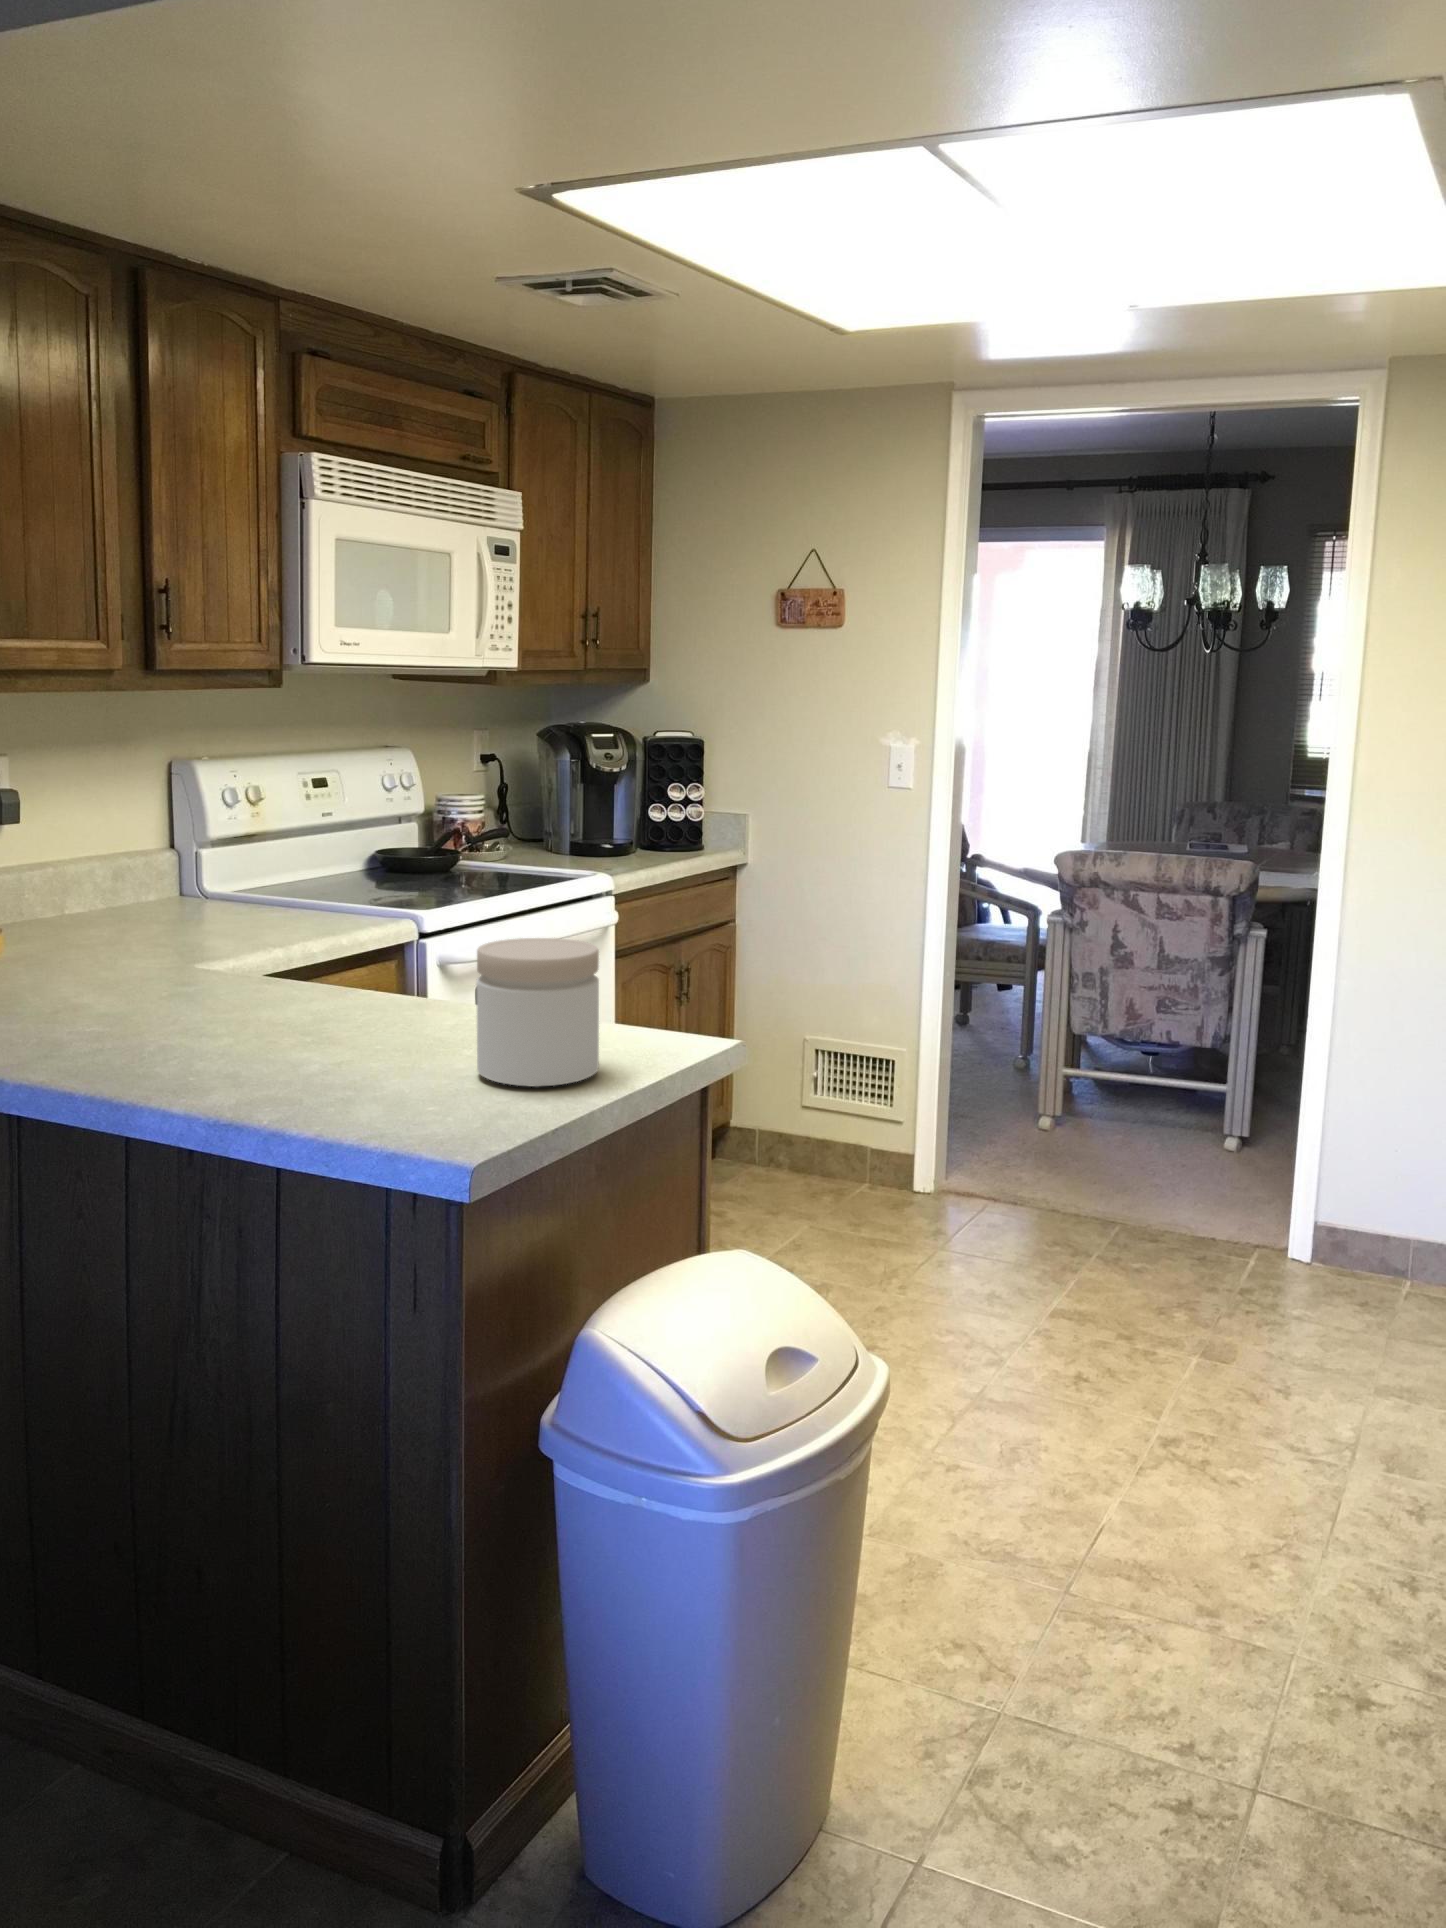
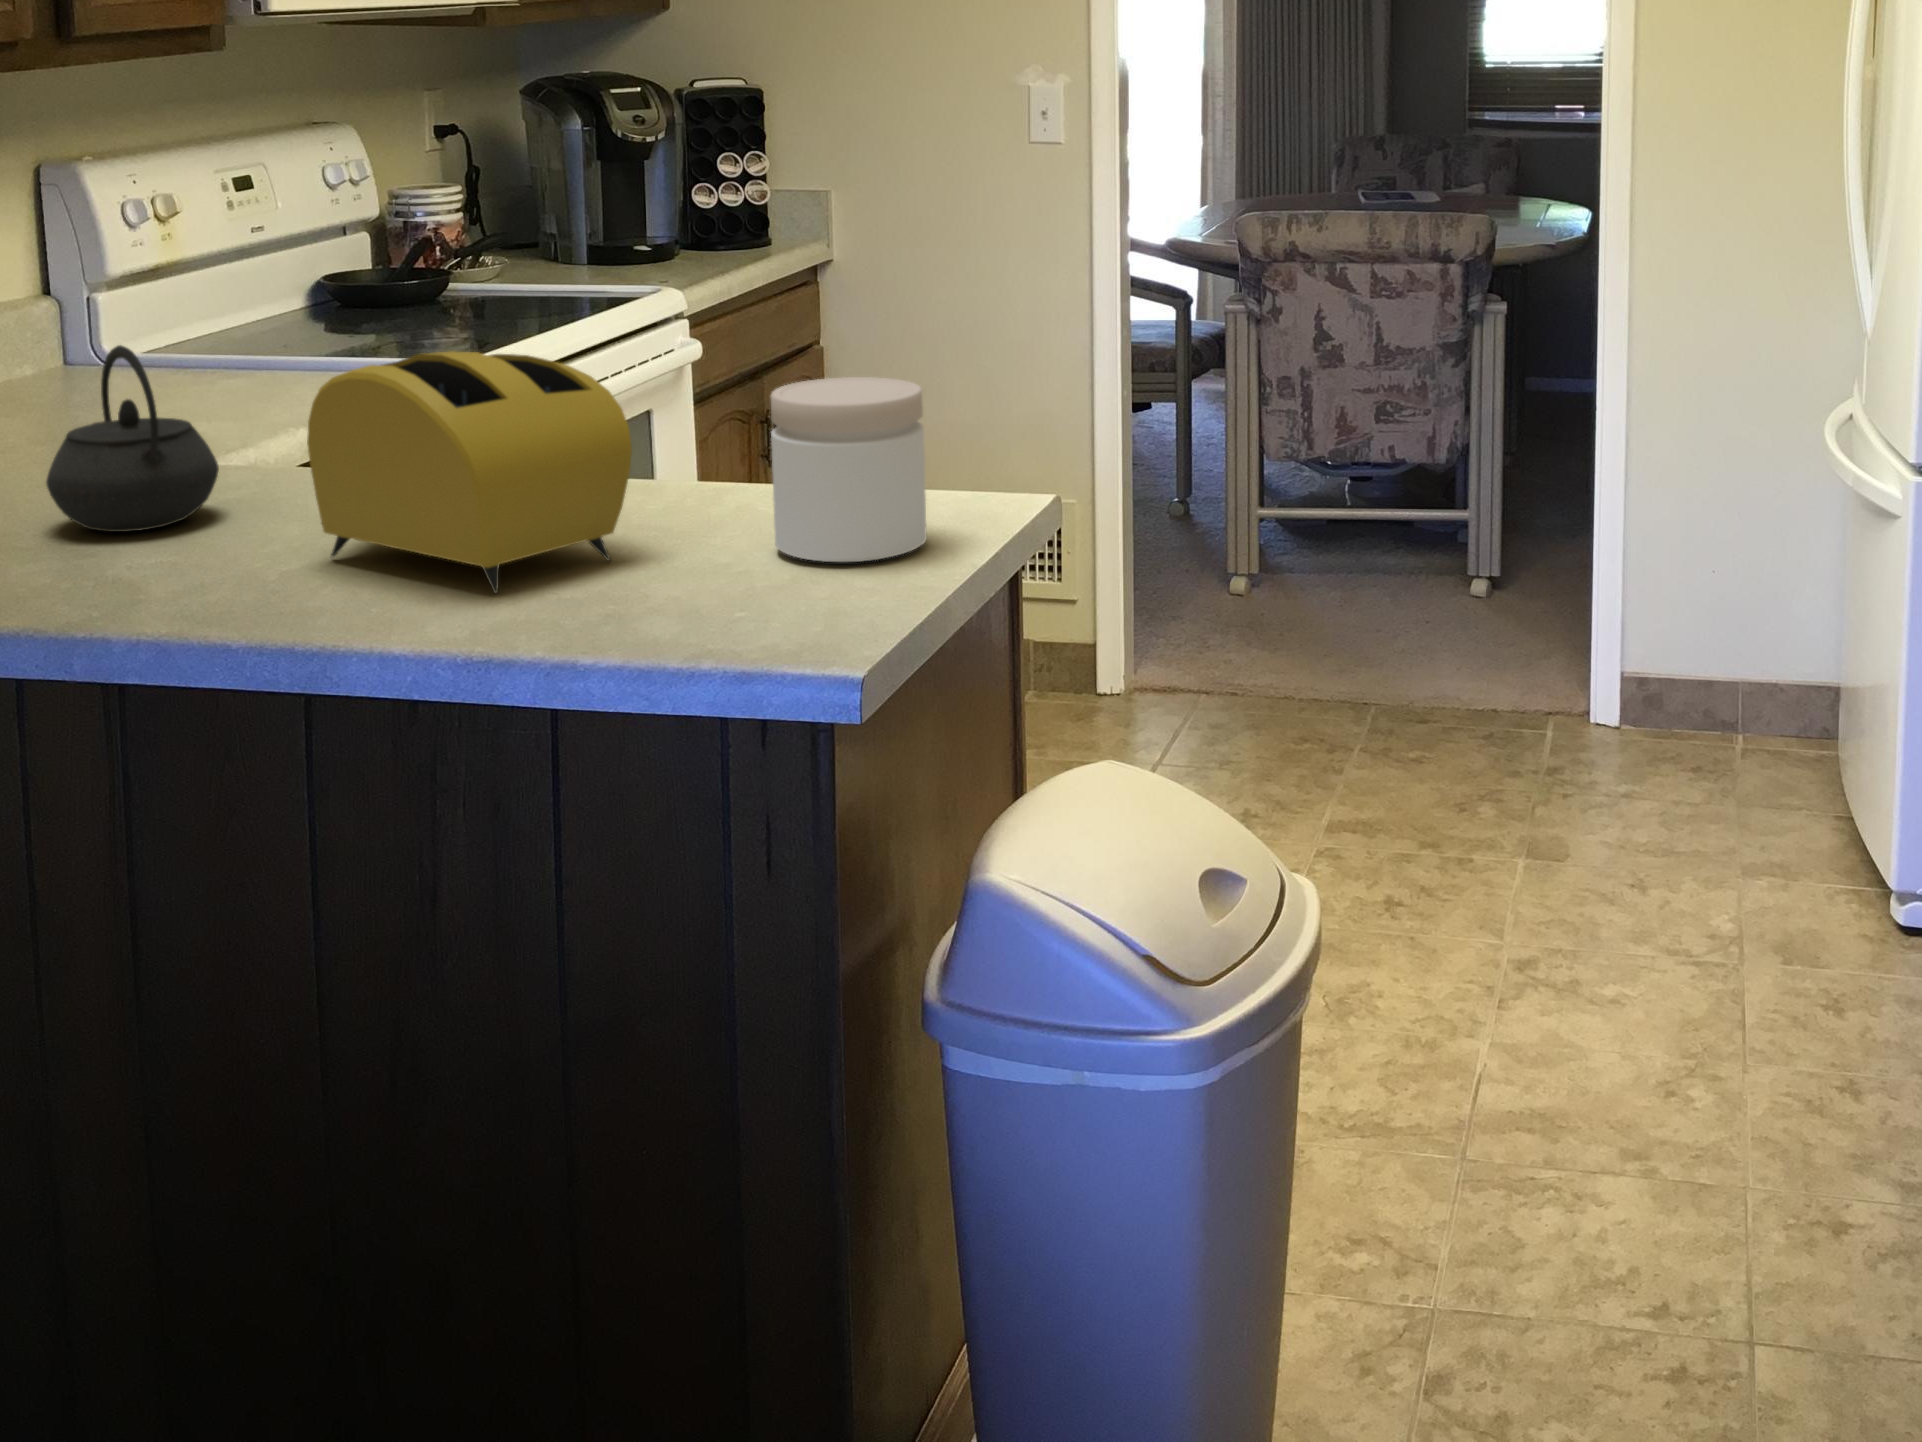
kettle: none [21,877,144,1011] -> present [46,345,219,532]
toaster: none [155,896,374,1084] -> present [307,351,632,594]

